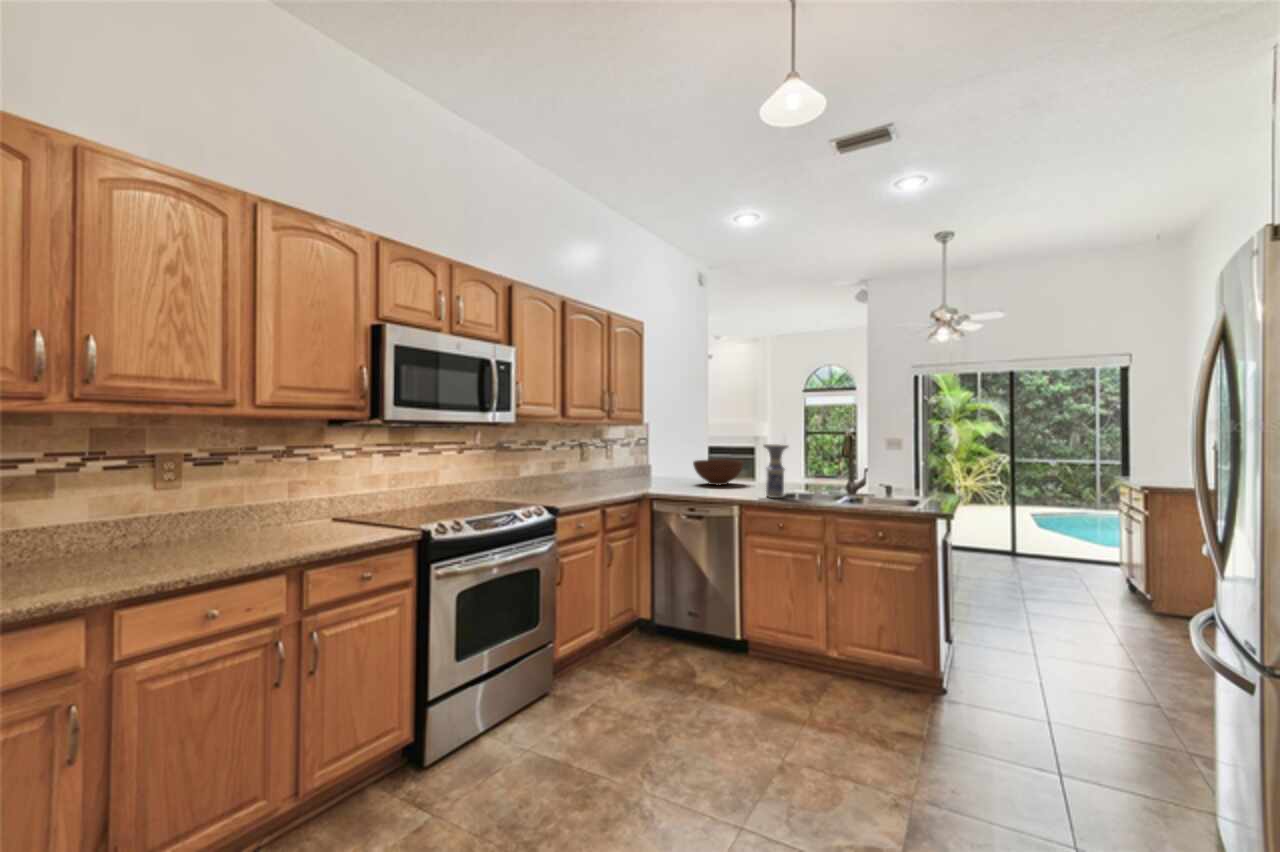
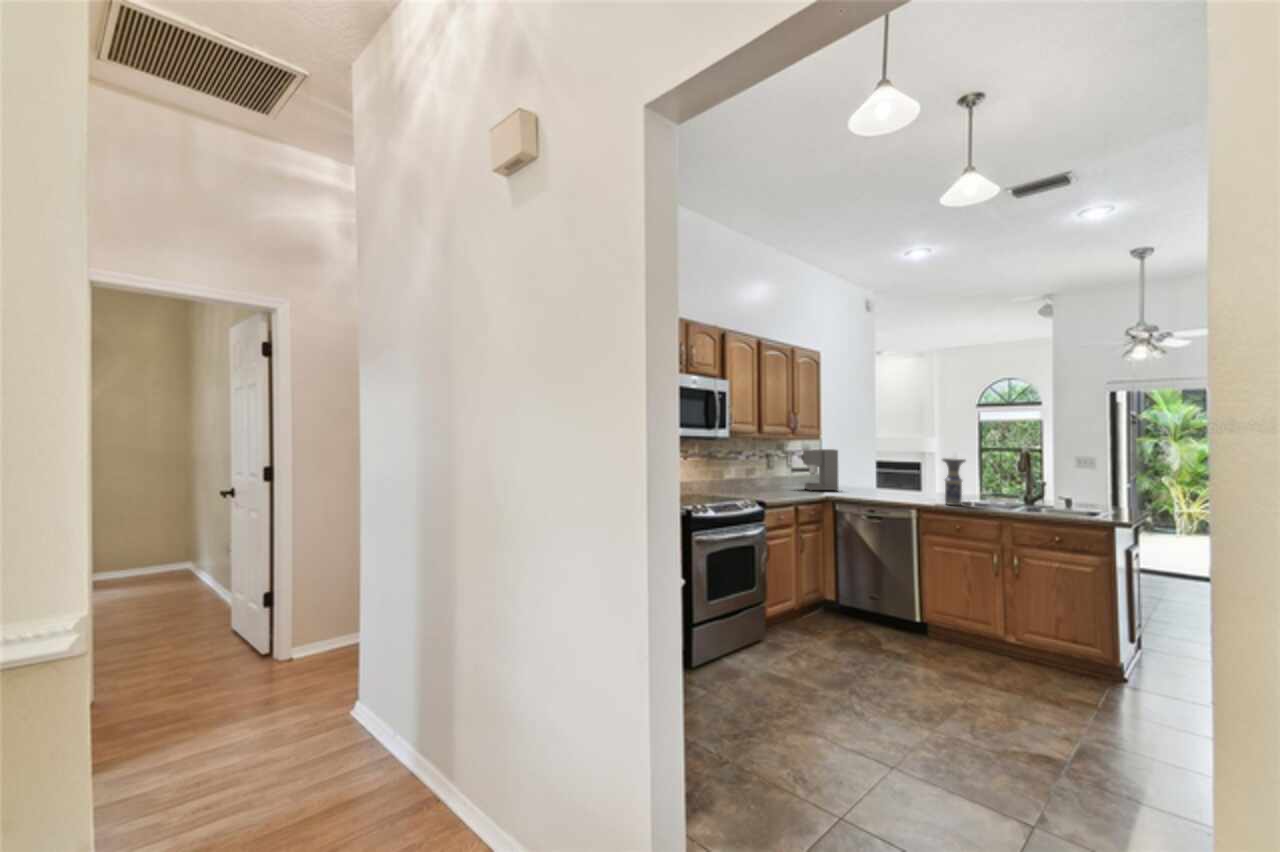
coffee maker: none [609,435,660,482] -> present [791,449,839,491]
fruit bowl: present [693,459,744,485] -> none [871,472,920,495]

